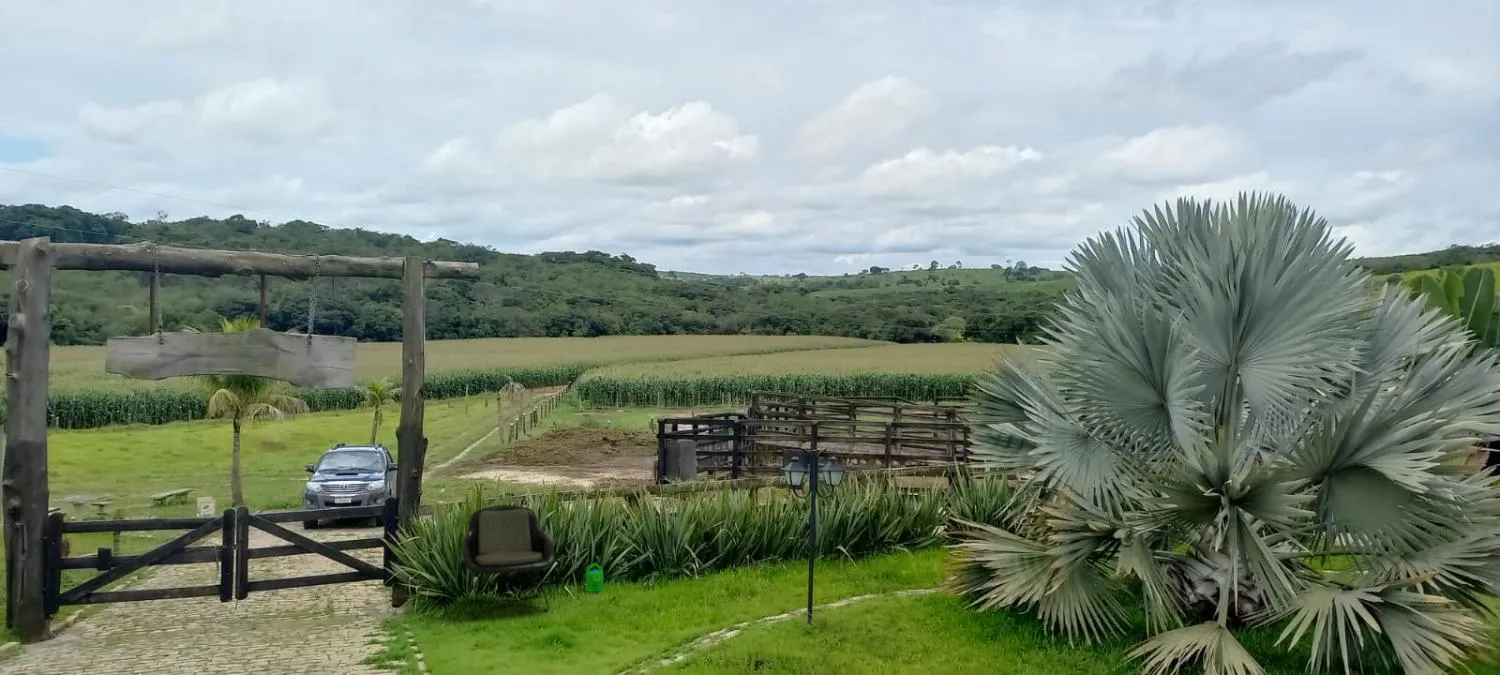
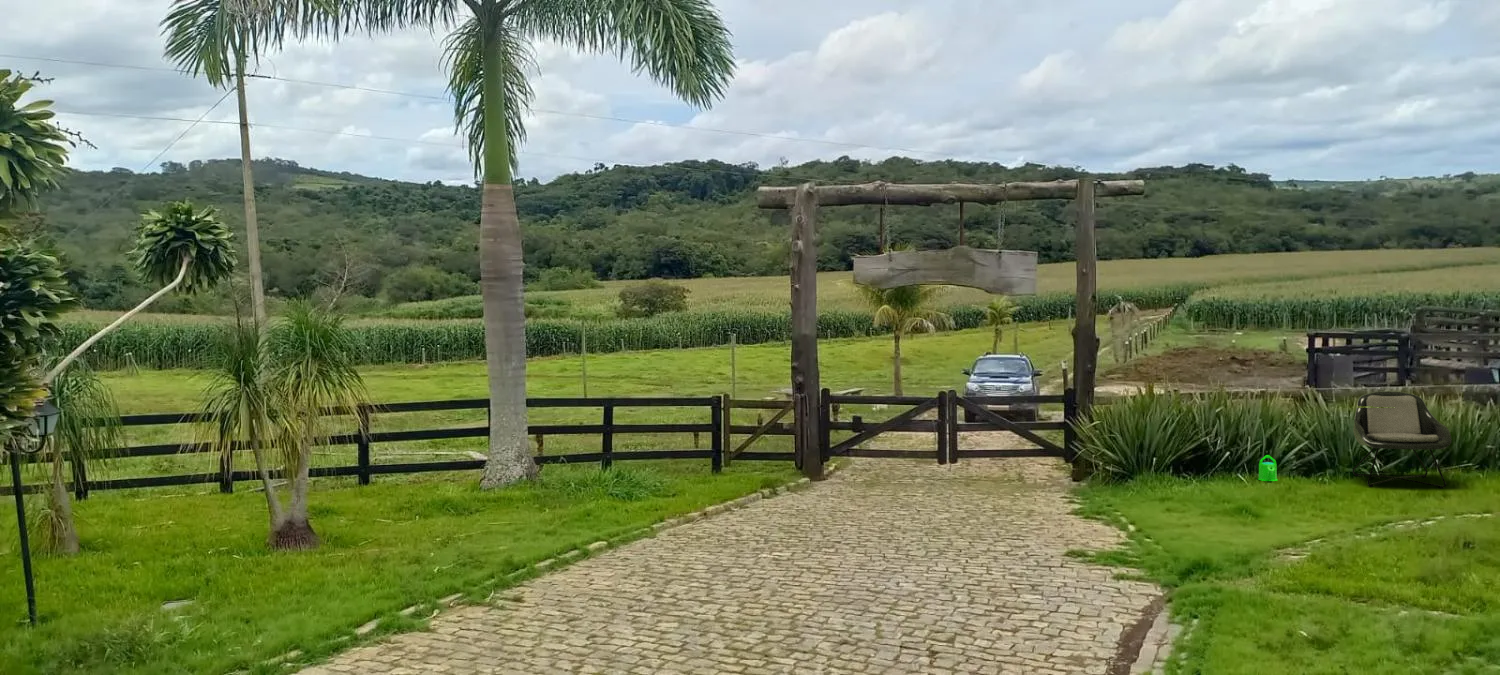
lounge chair: present [461,505,554,618] -> present [1353,391,1452,489]

